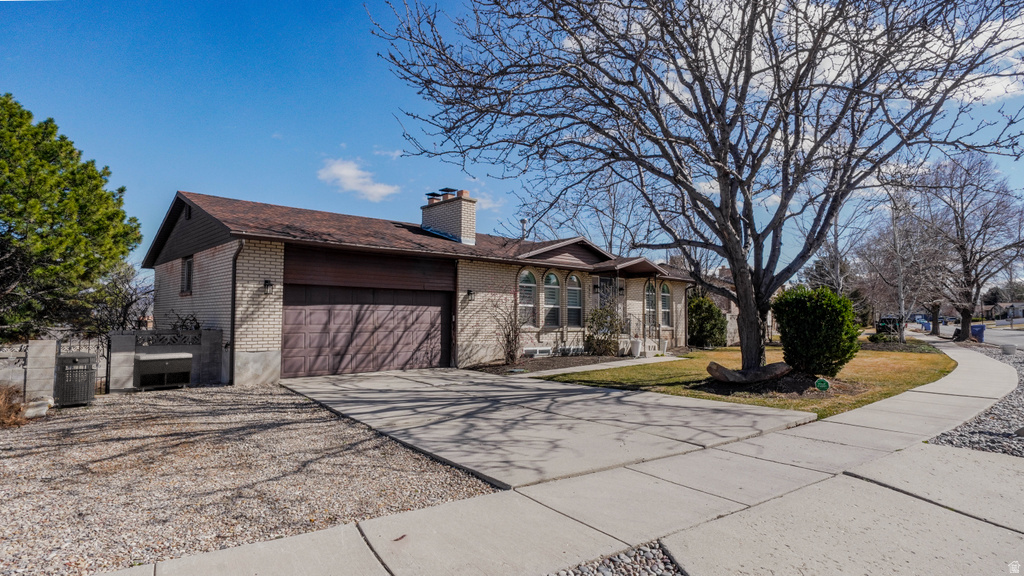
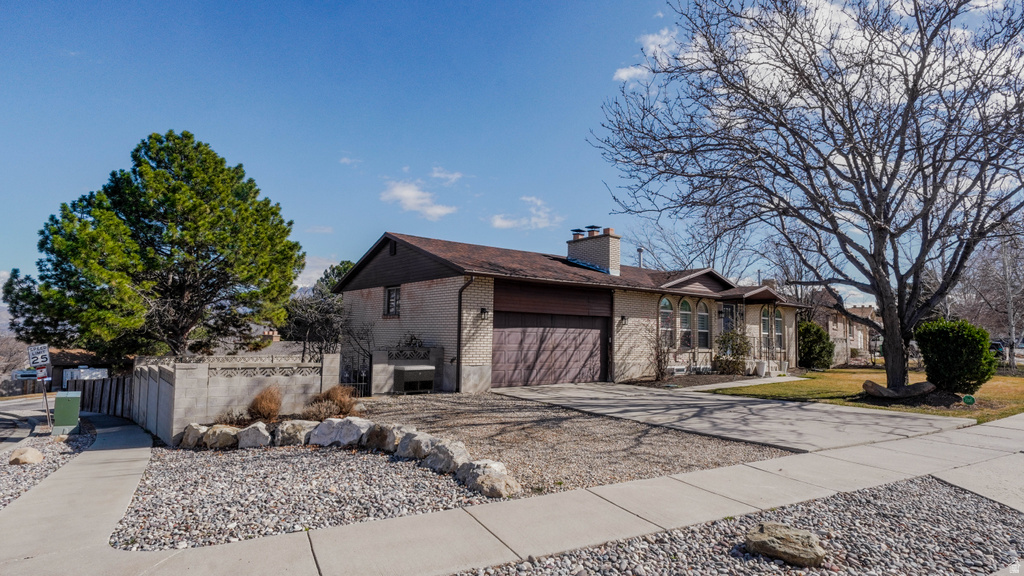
trash can: present [54,351,97,408] -> none [370,363,396,404]

